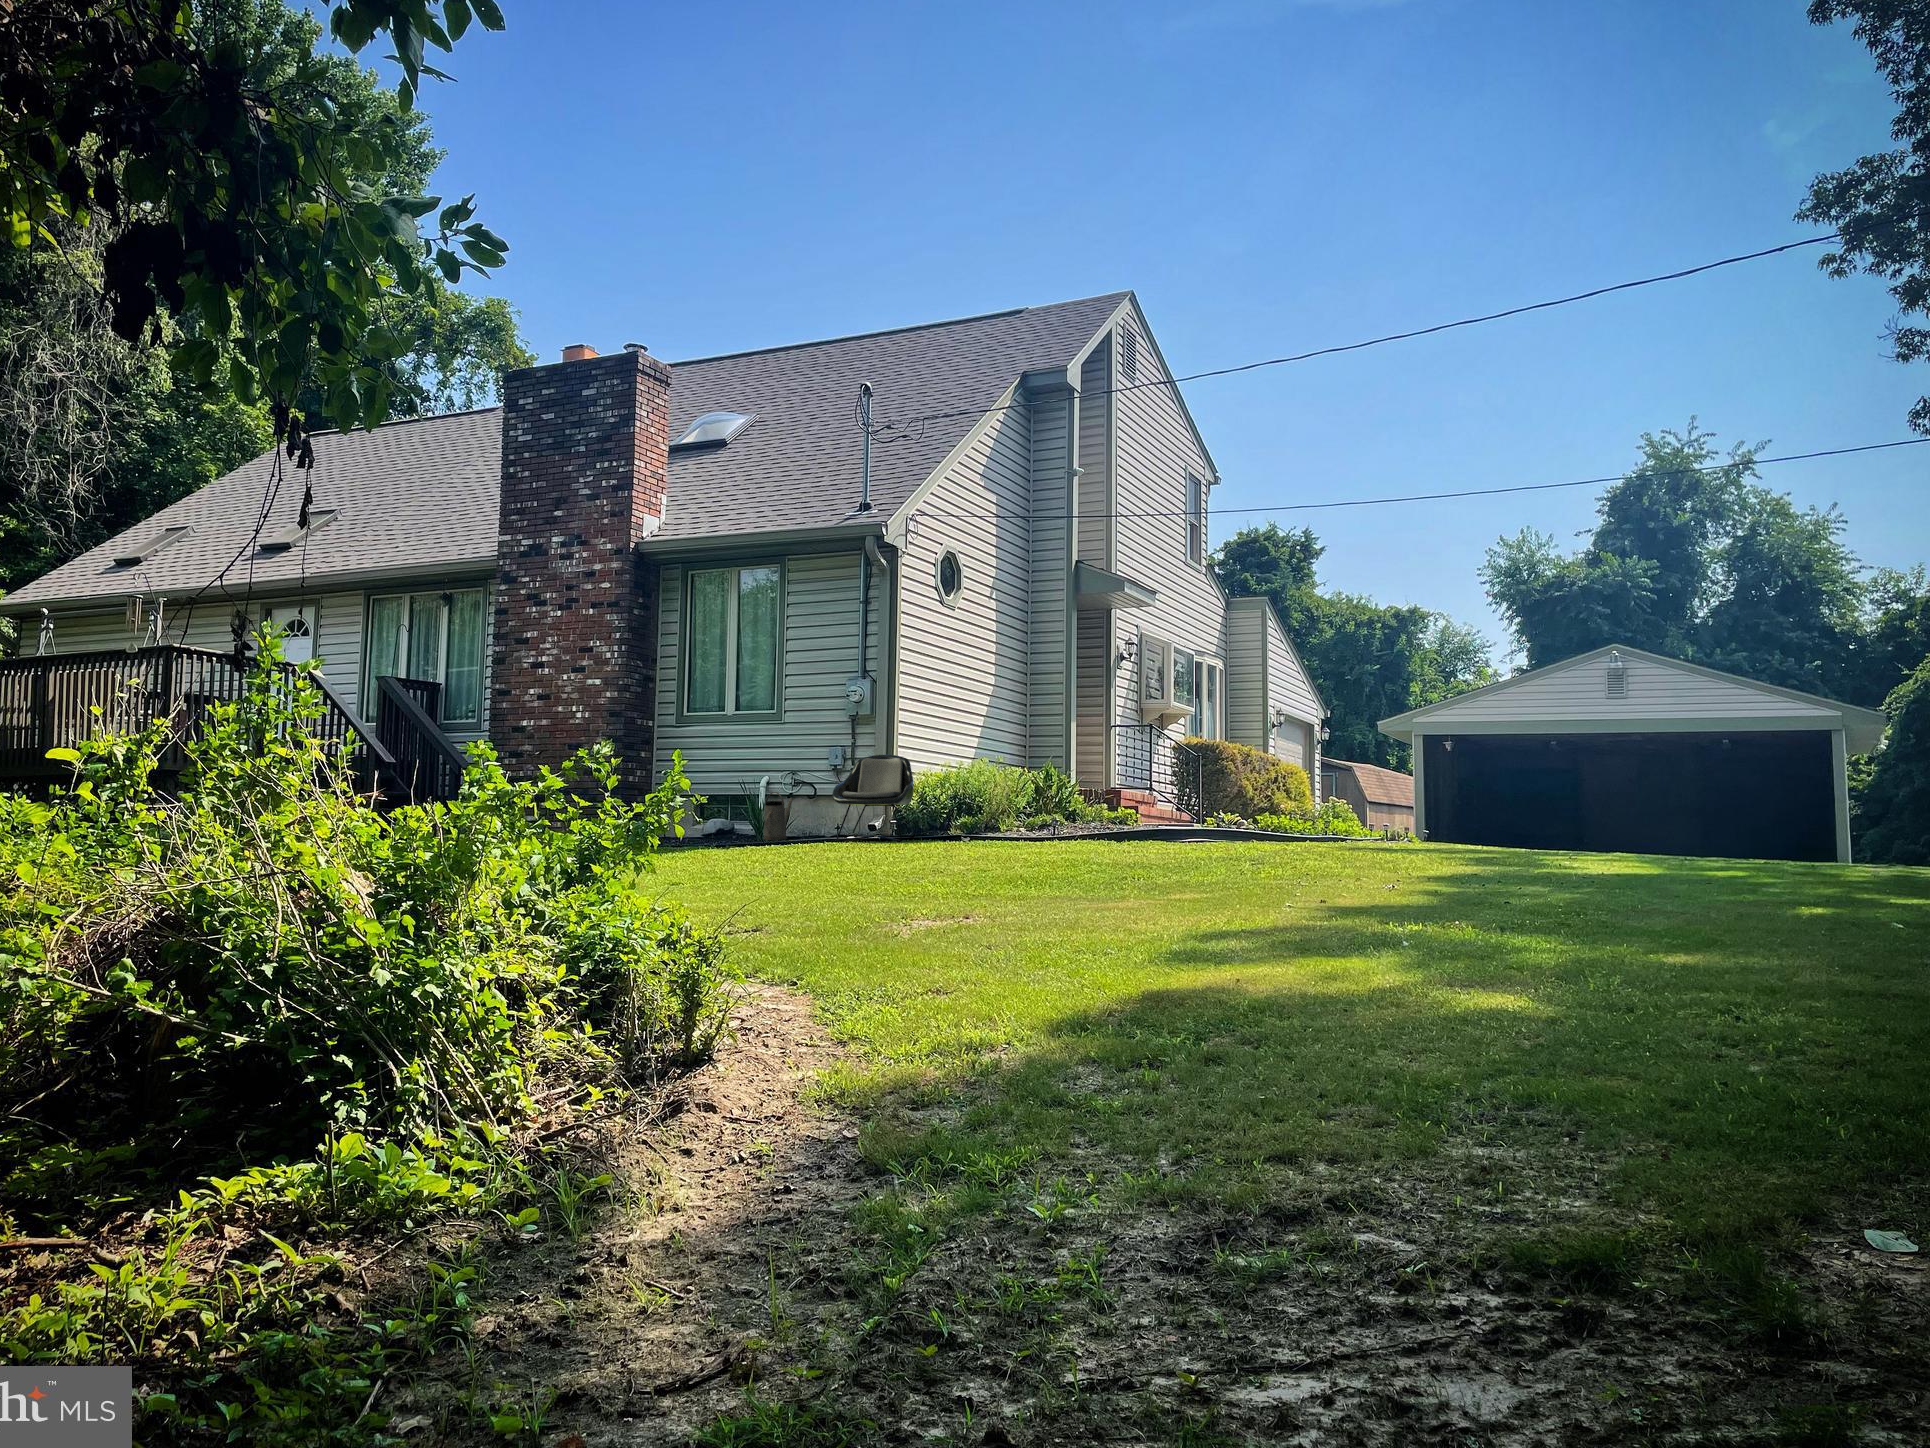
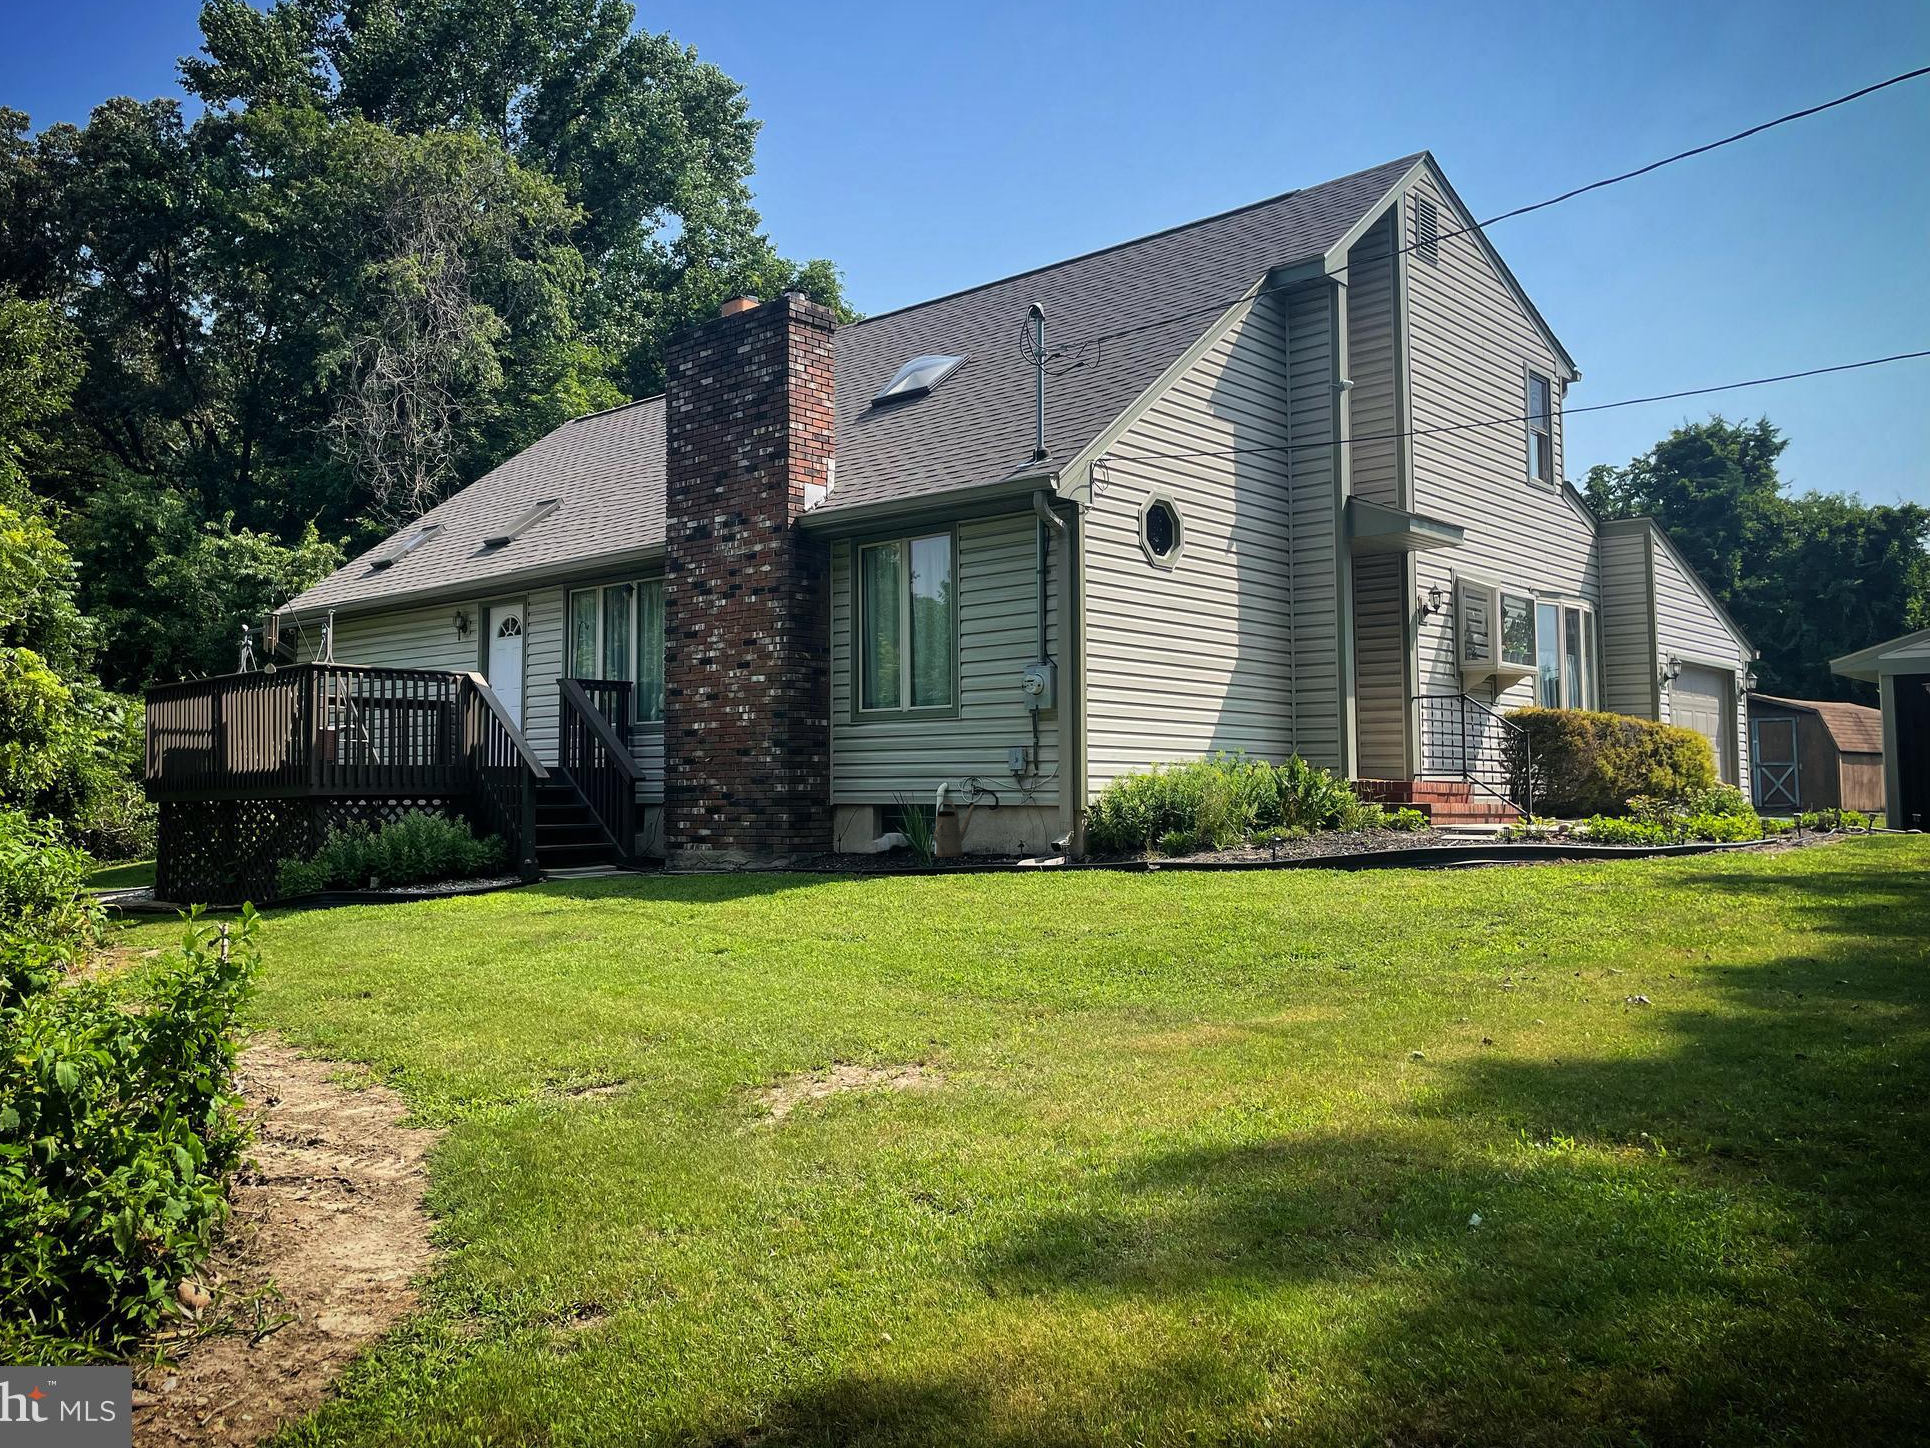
lounge chair: present [832,755,915,842] -> none [1000,754,1110,864]

